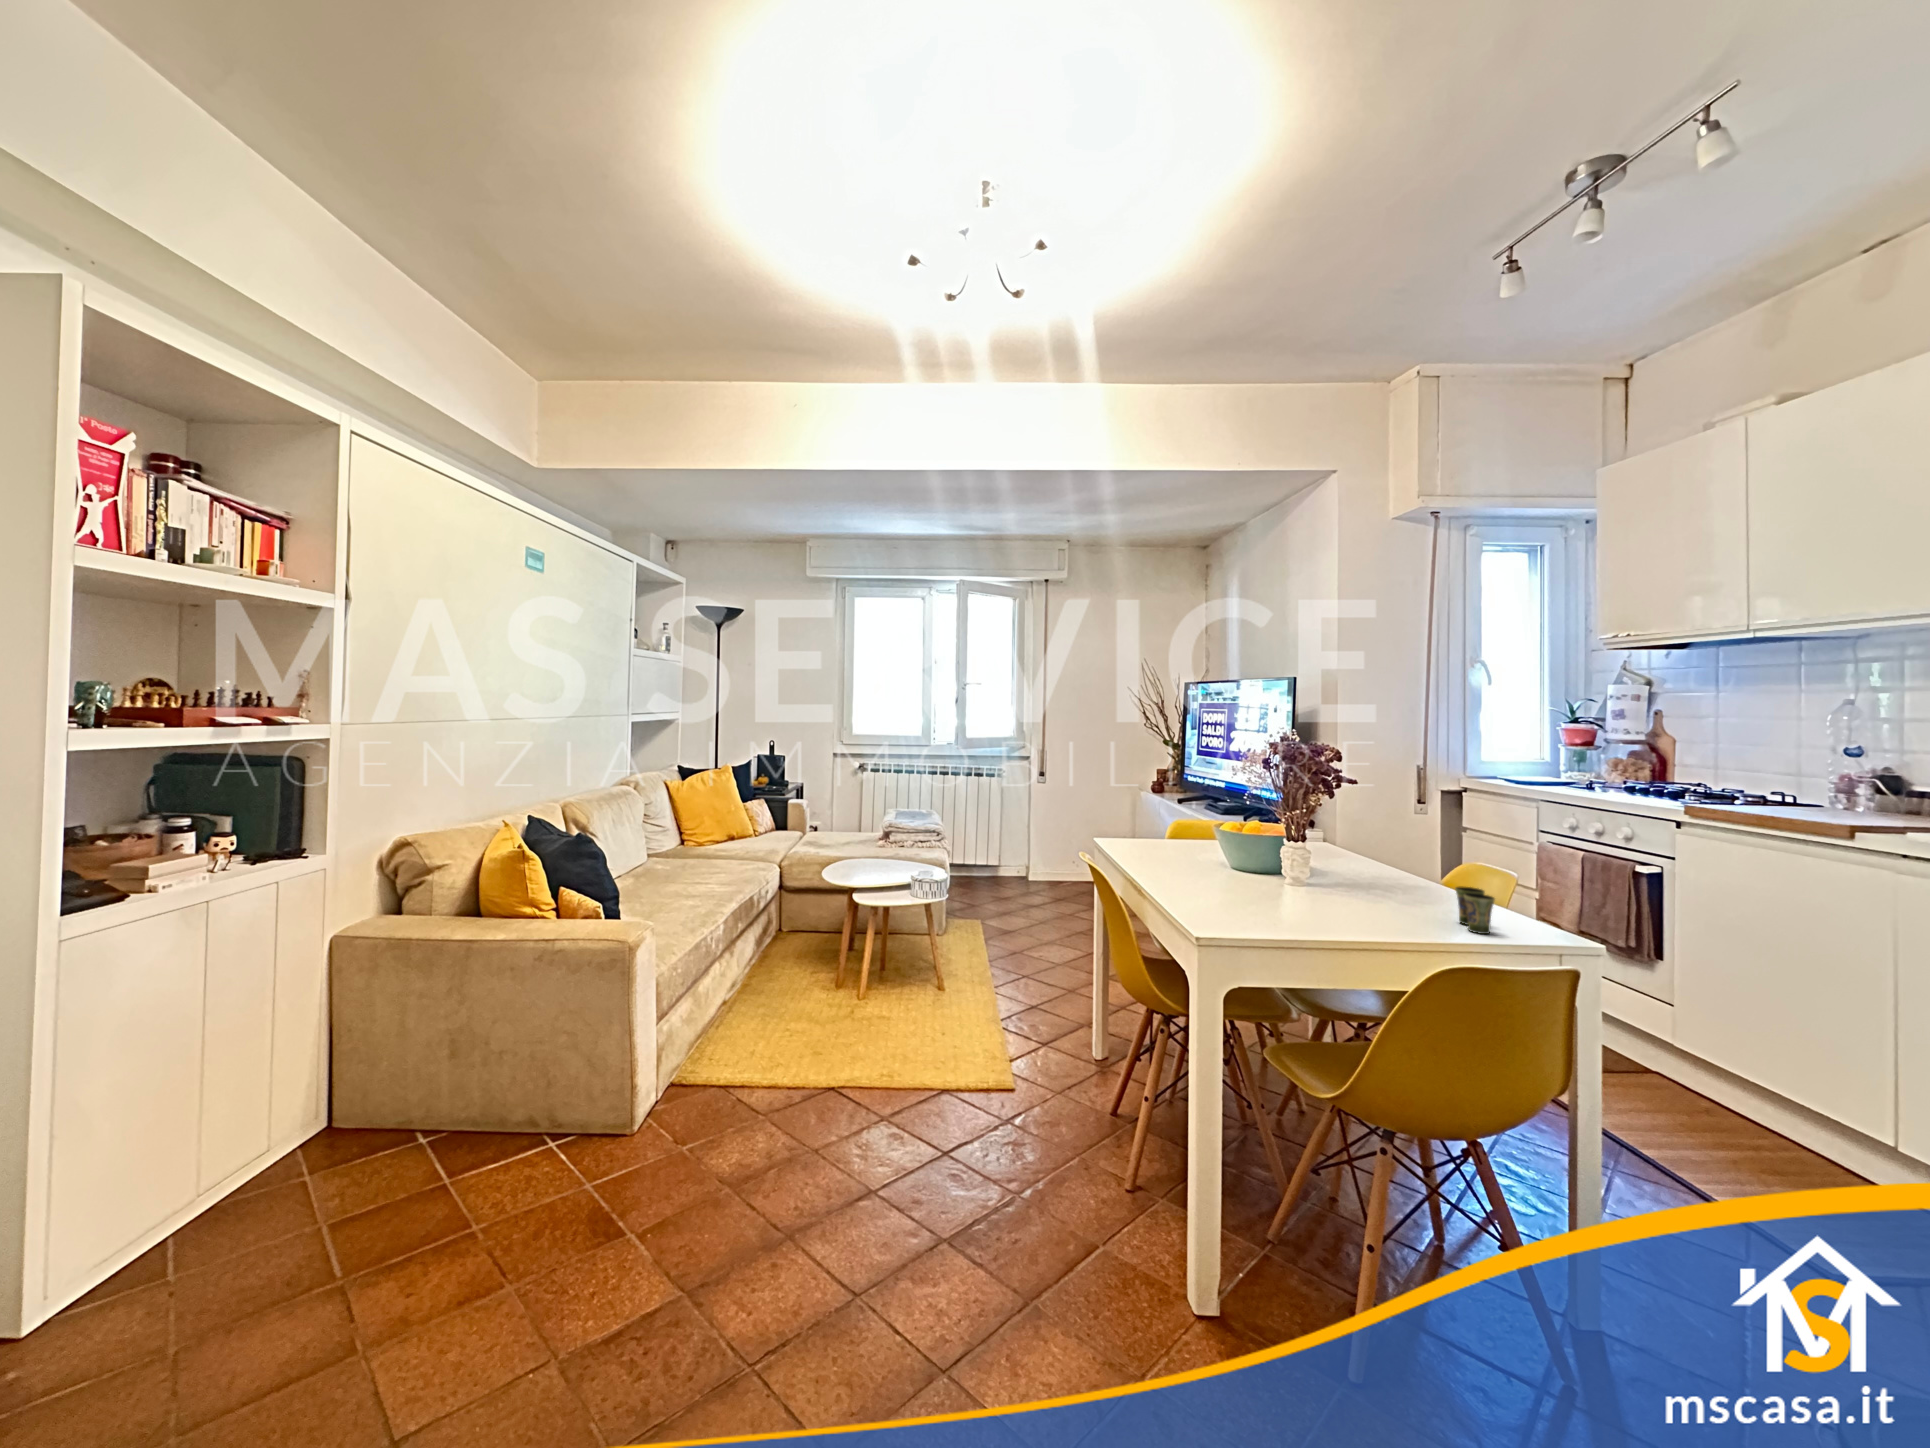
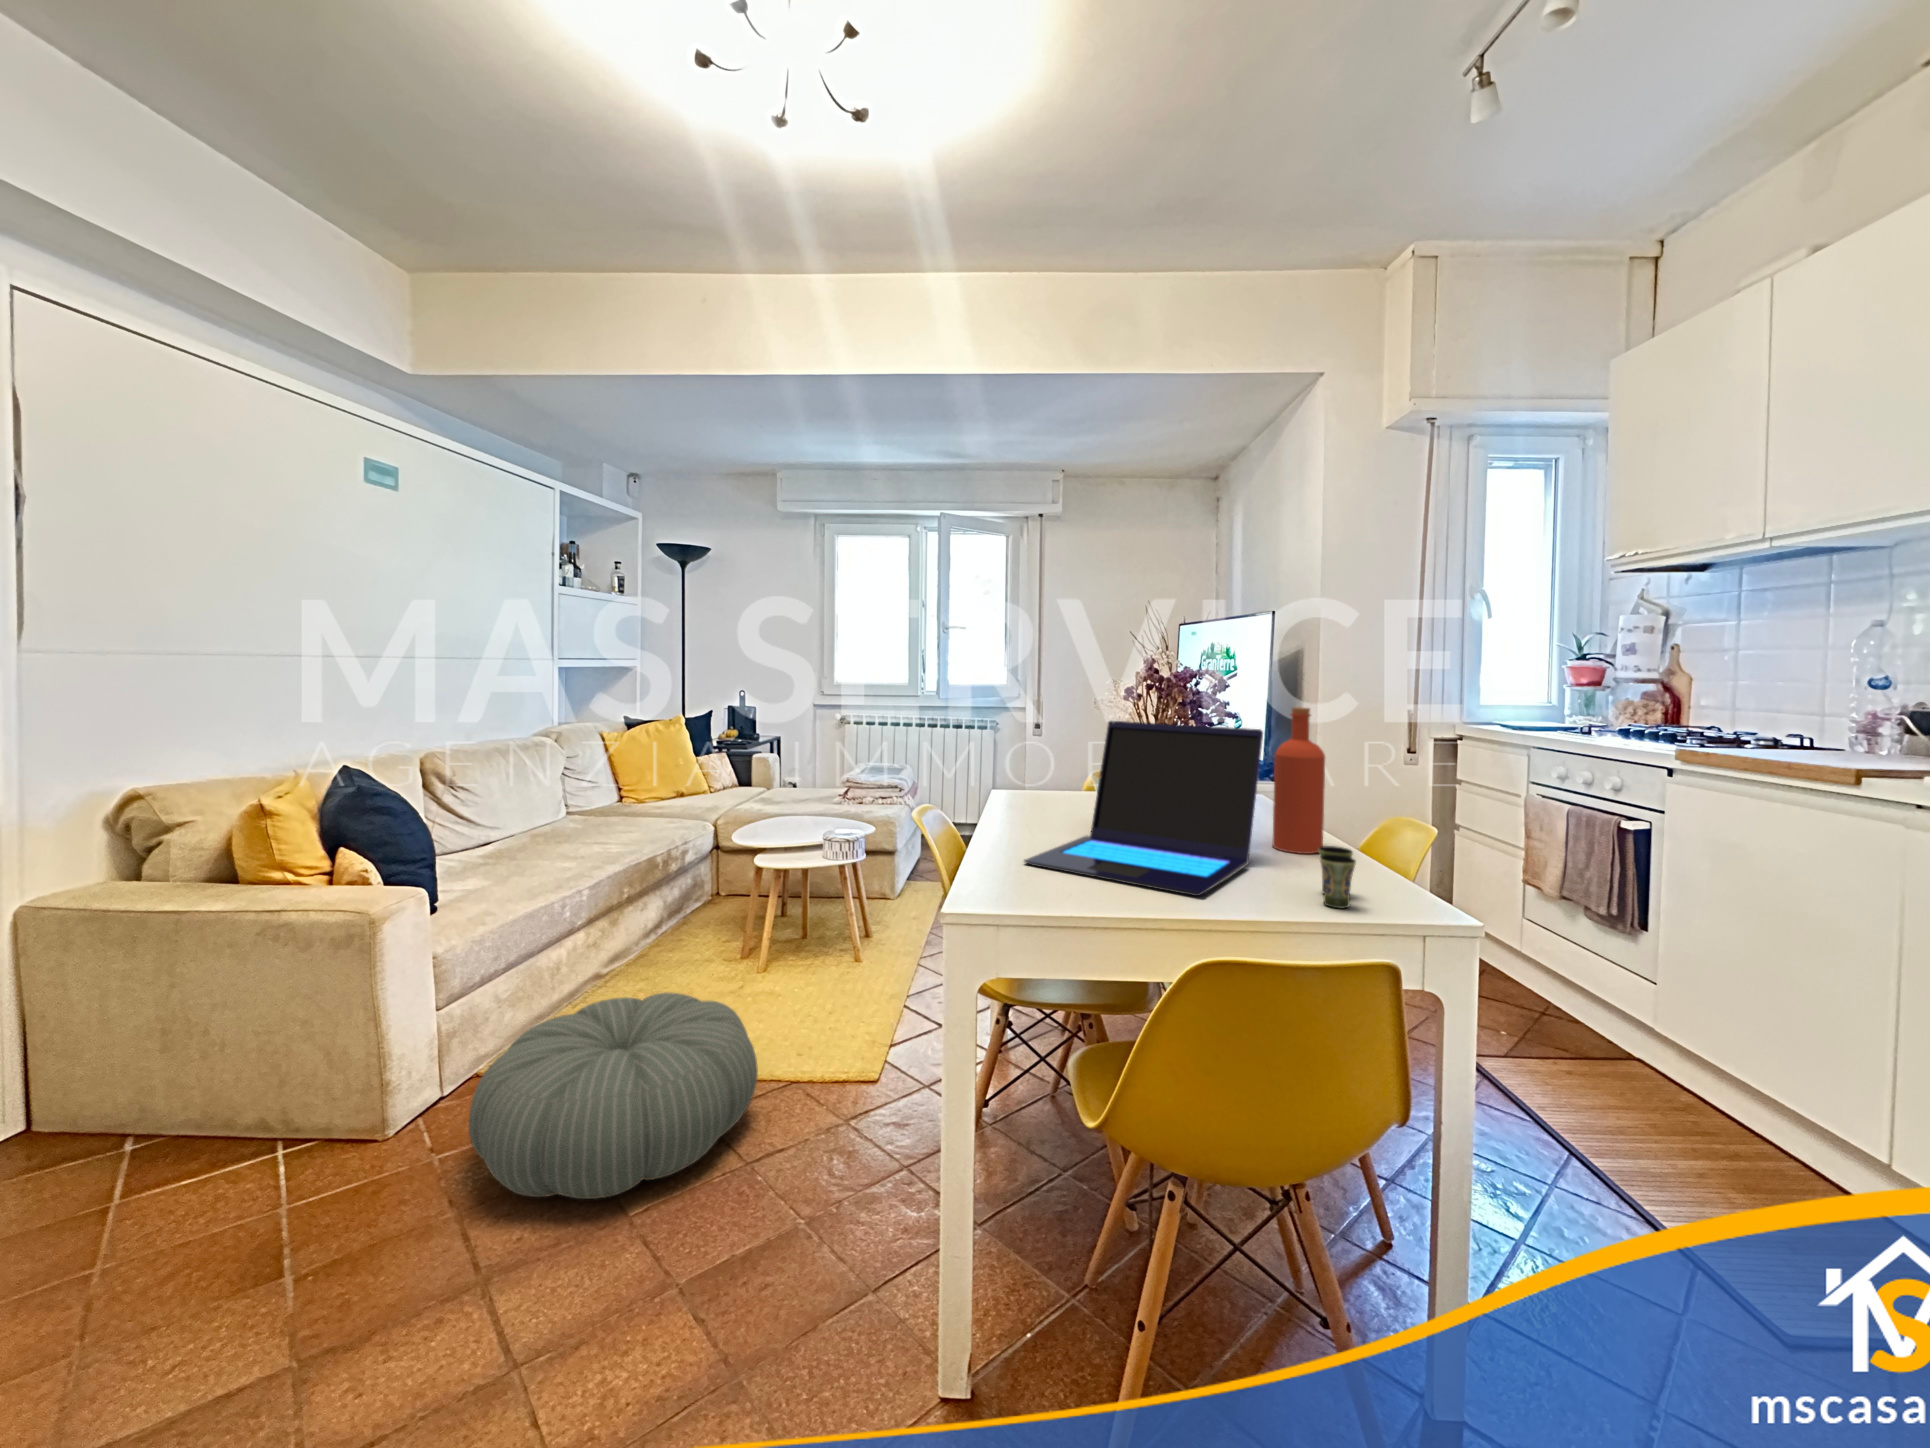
bottle: none [1381,774,1426,893] -> present [1272,707,1325,854]
laptop: none [1208,784,1385,925] -> present [1024,721,1263,896]
pouf: none [723,1011,937,1176] -> present [469,993,758,1199]

